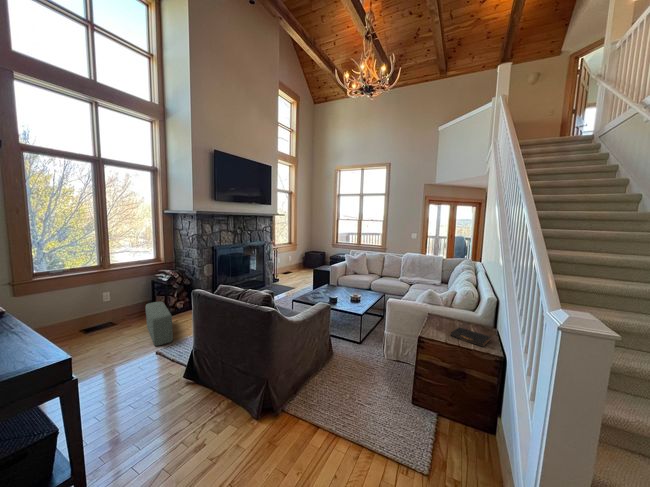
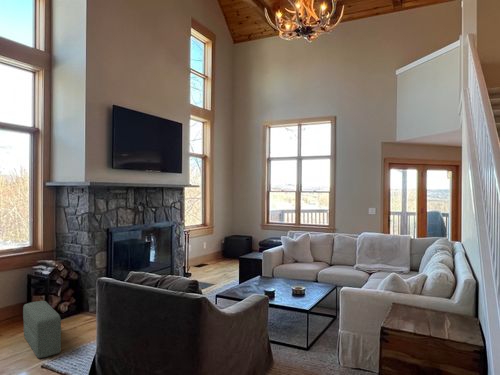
book: present [451,328,491,347] -> none [420,316,470,336]

